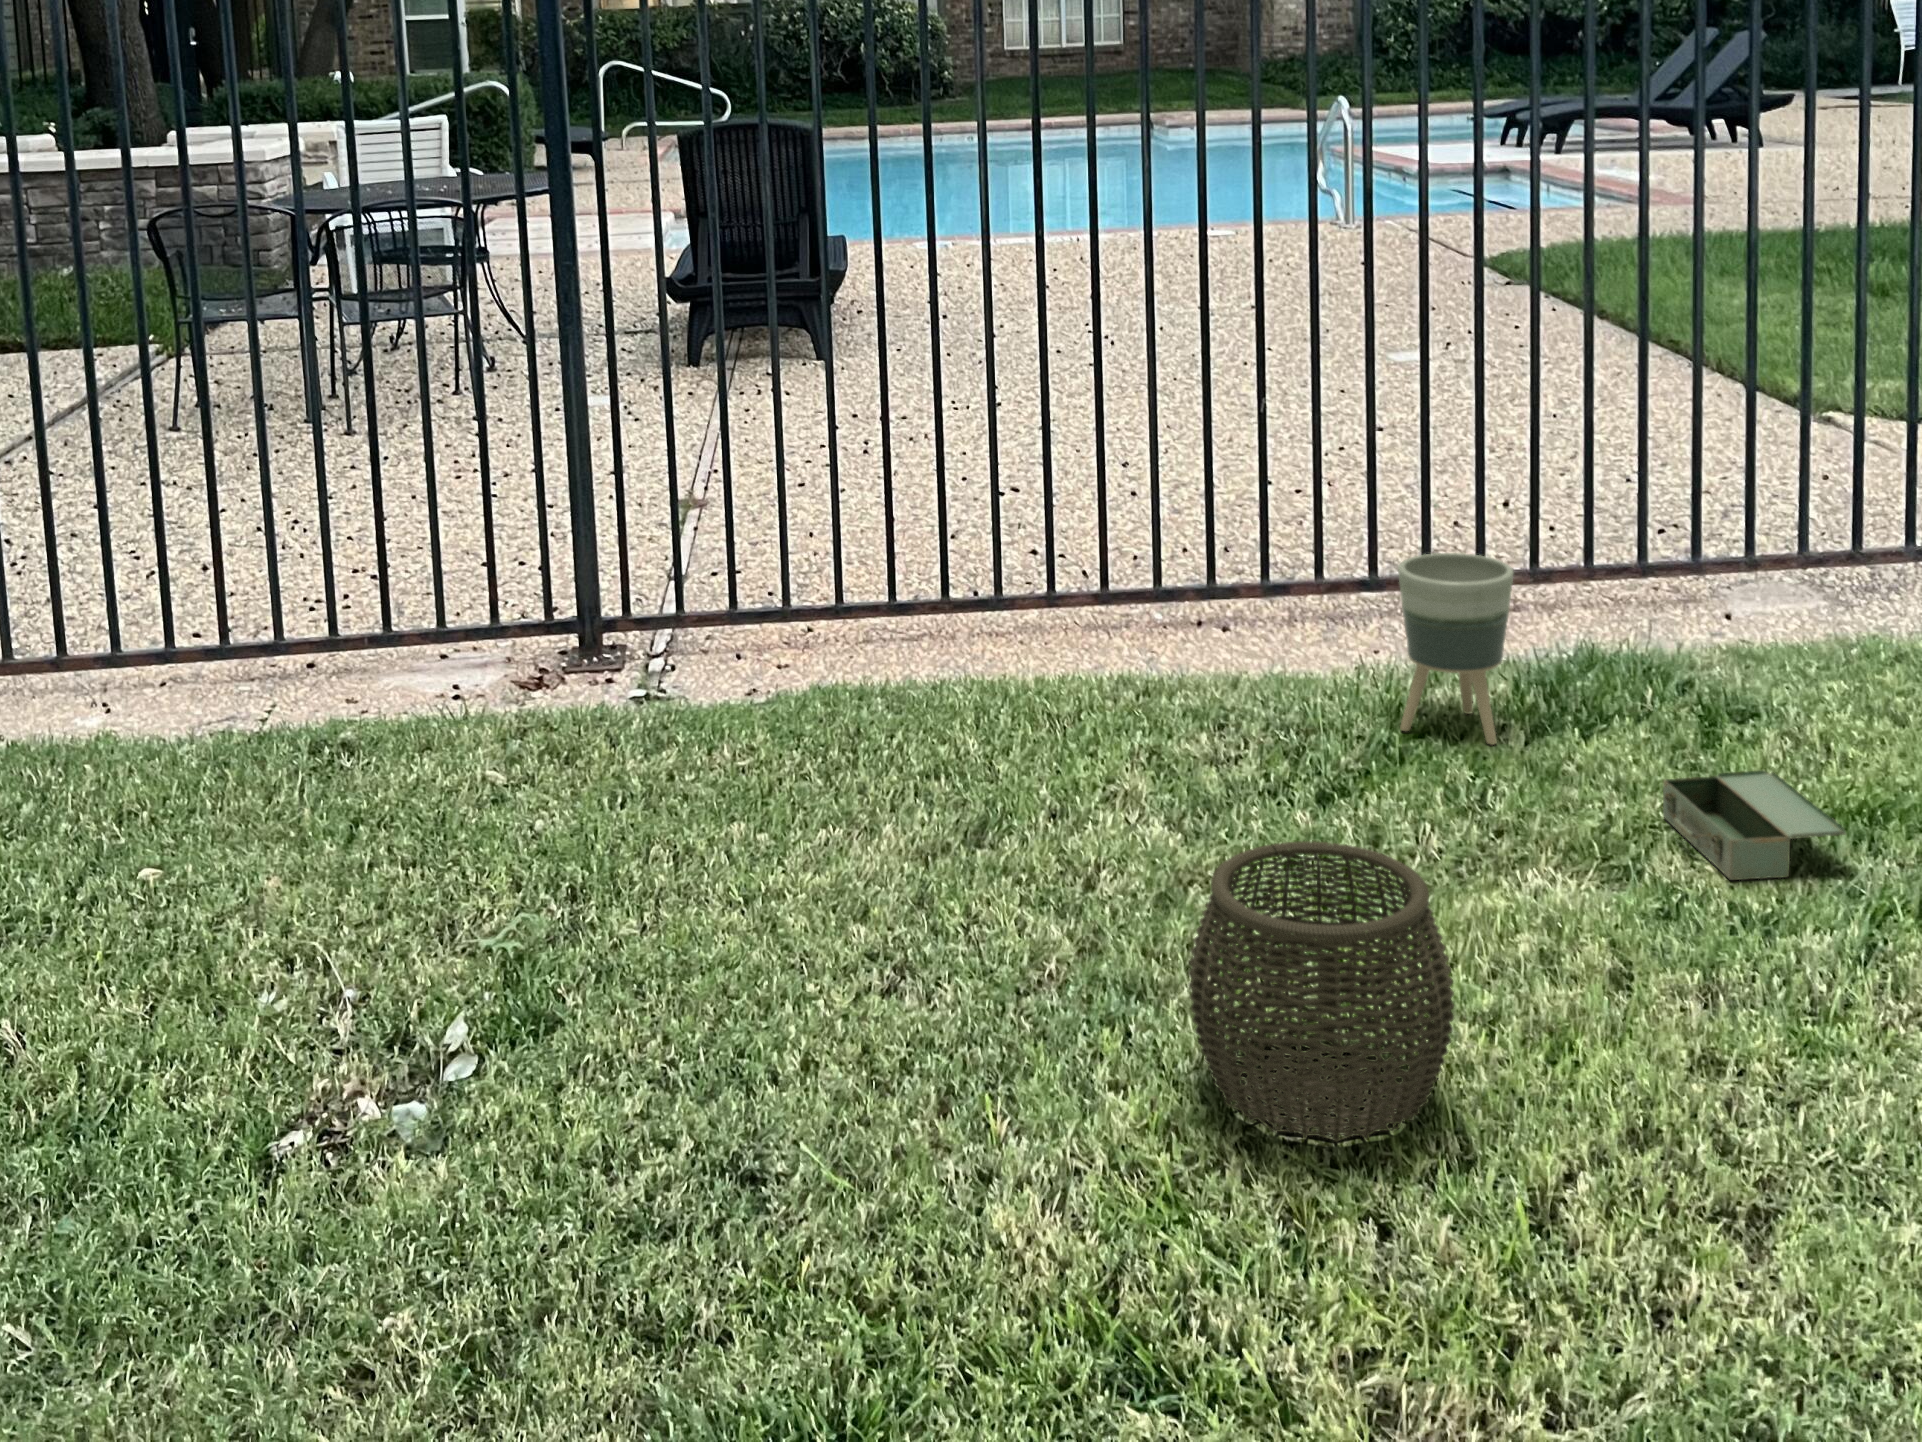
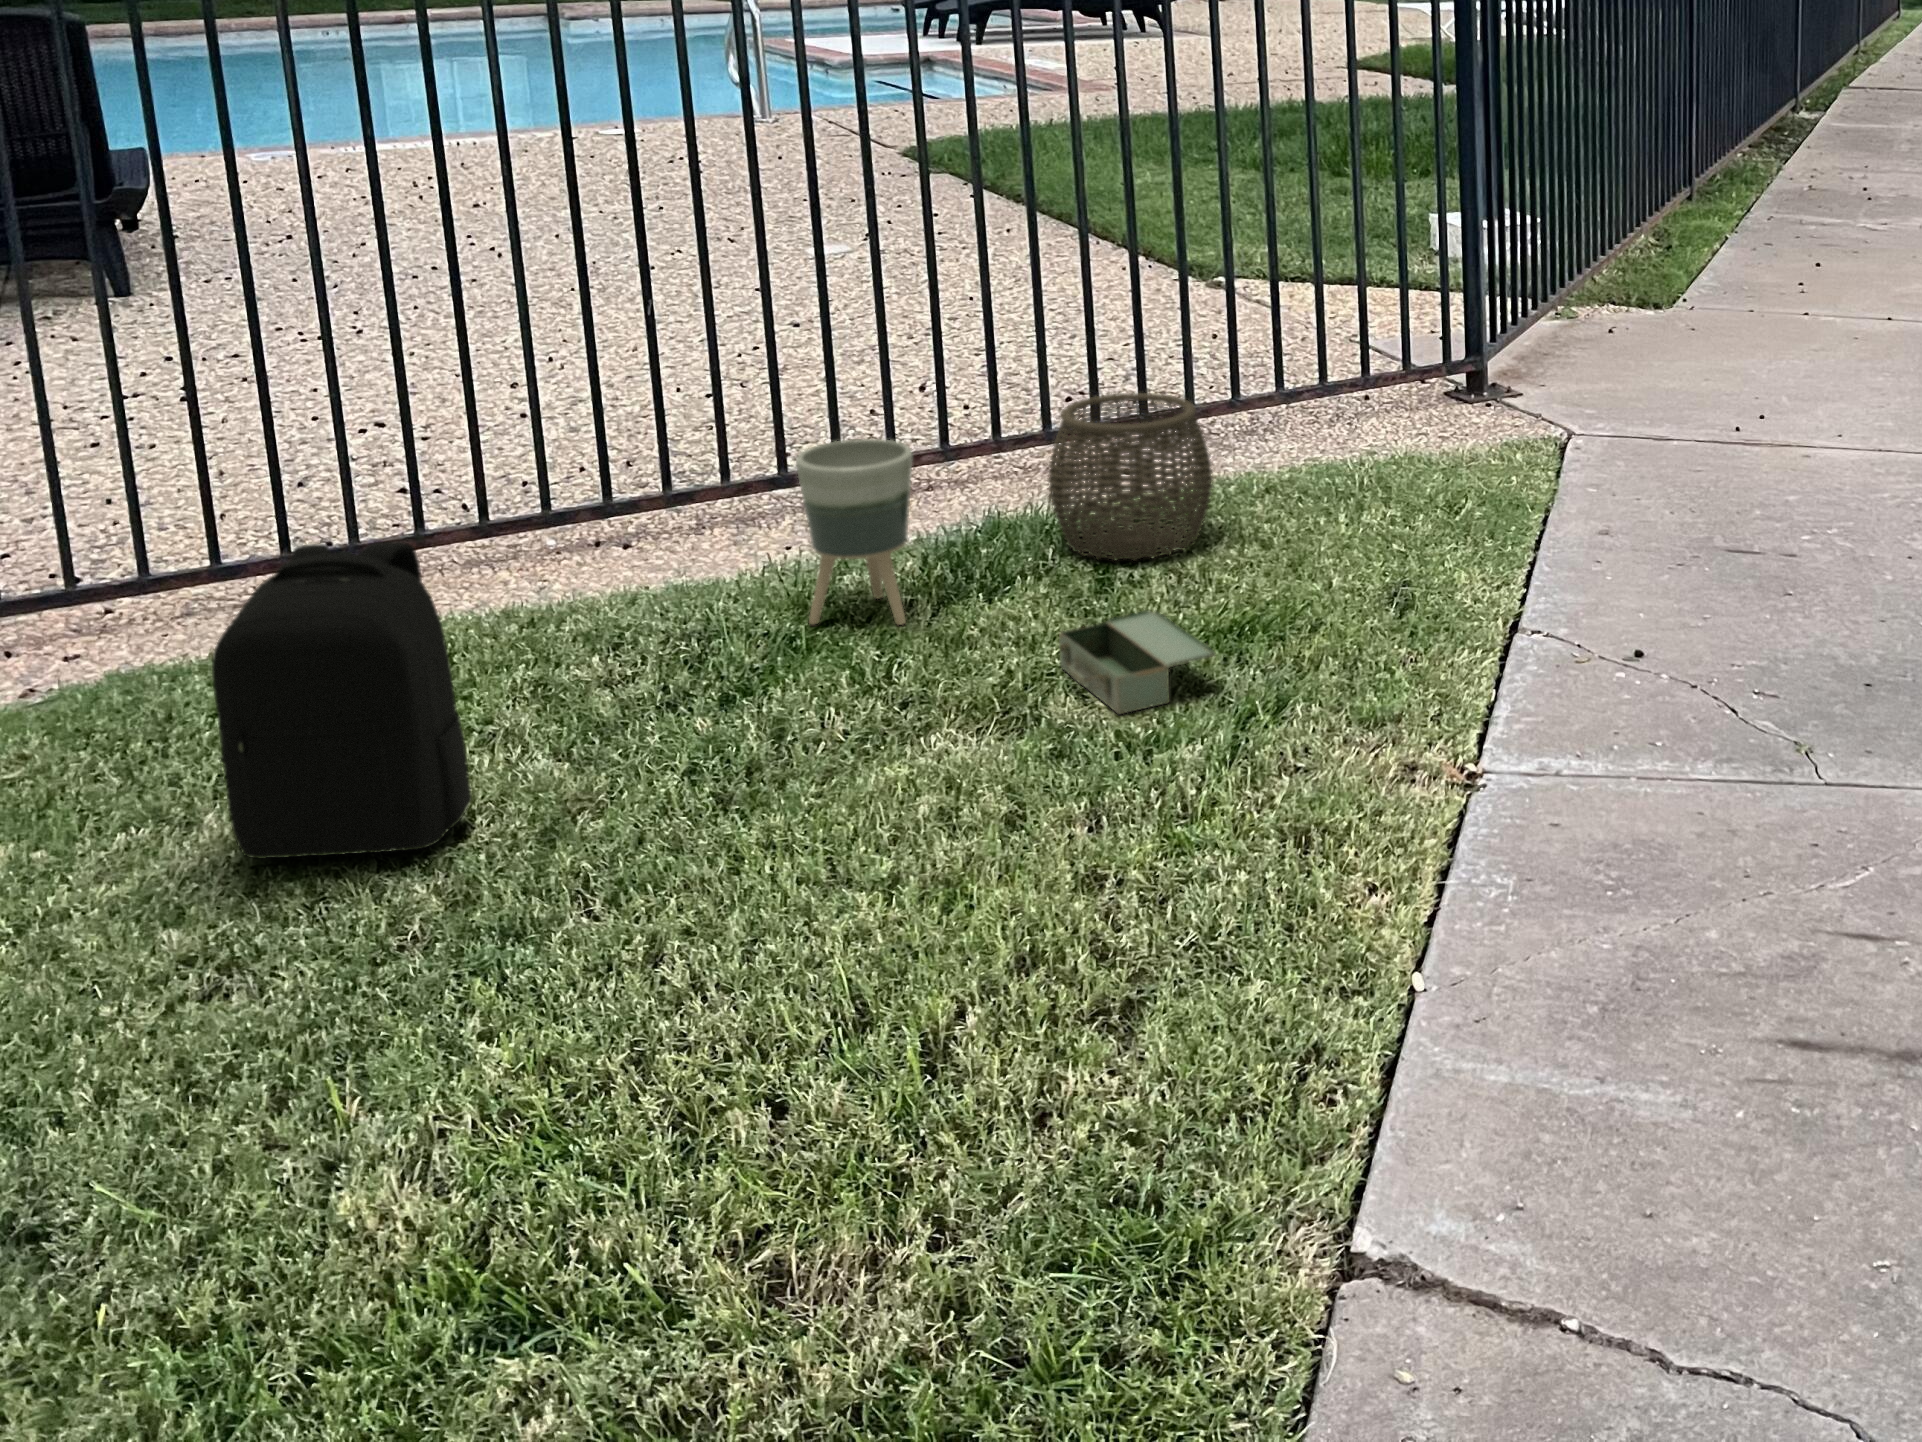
backpack: none [906,603,1101,890] -> present [212,542,472,858]
woven basket: present [1188,841,1454,1142] -> present [1048,393,1213,560]

